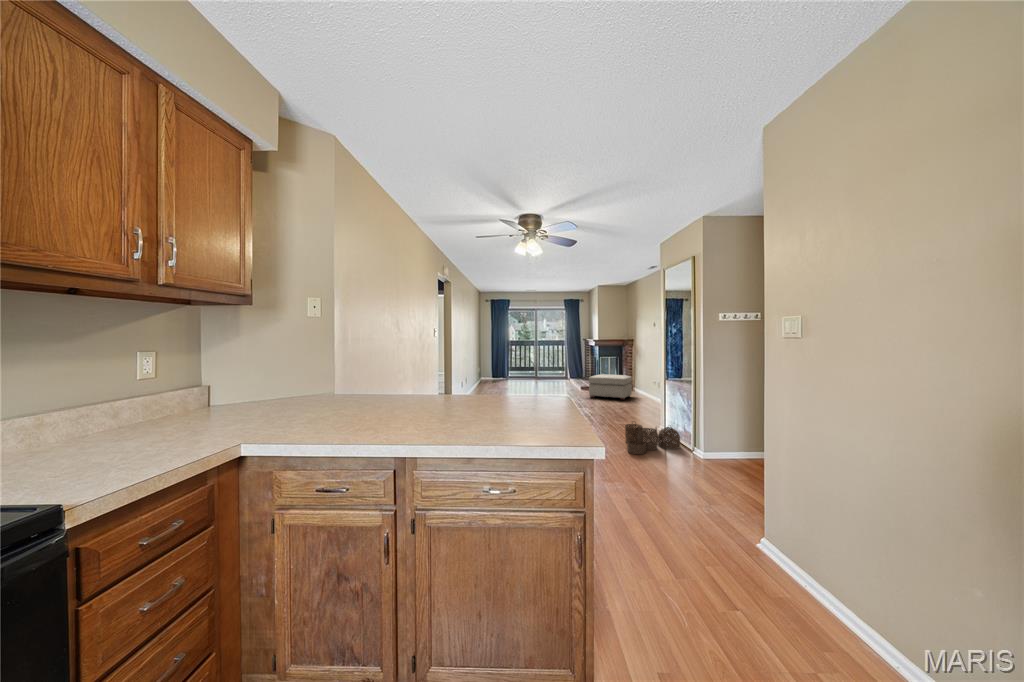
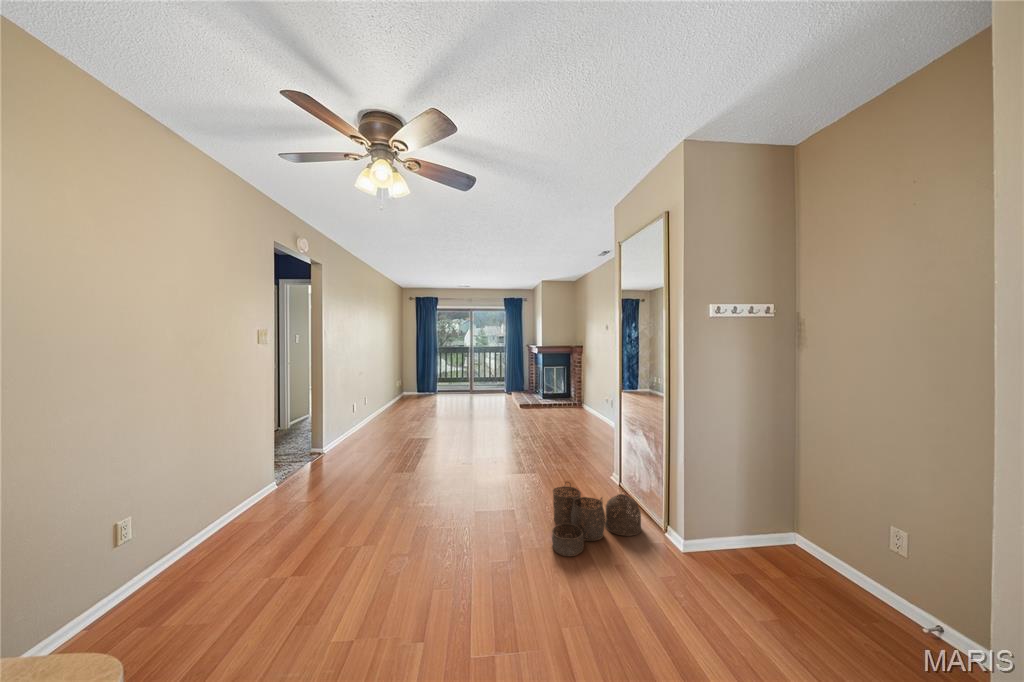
ottoman: present [589,375,632,400] -> none [525,390,579,424]

